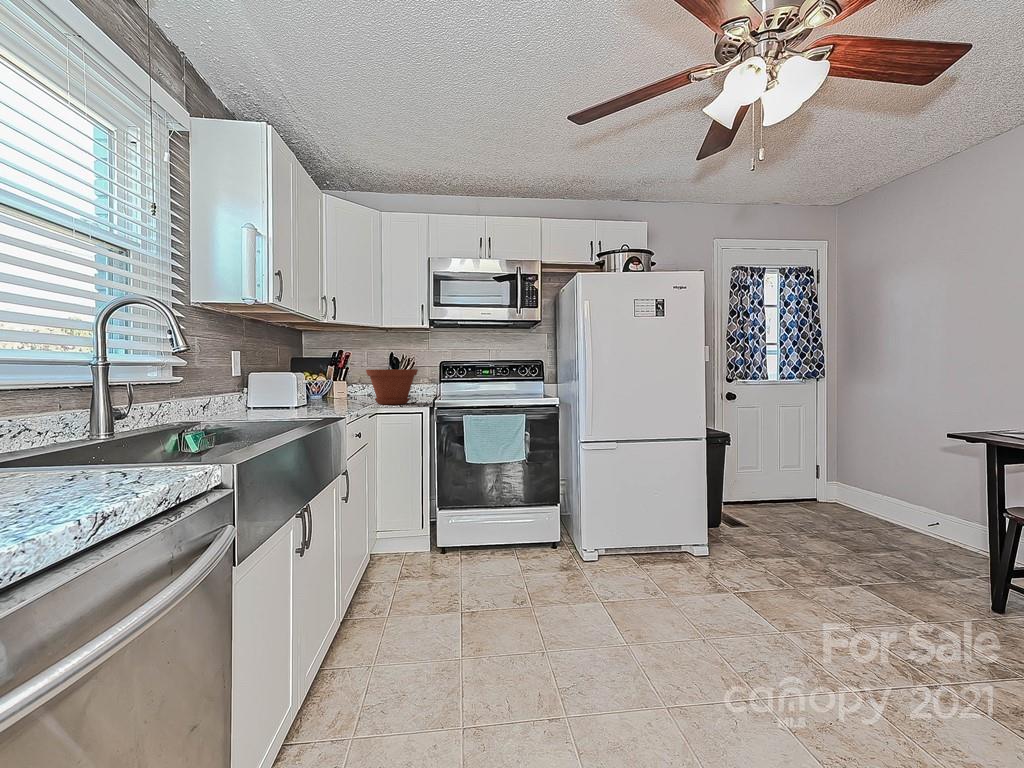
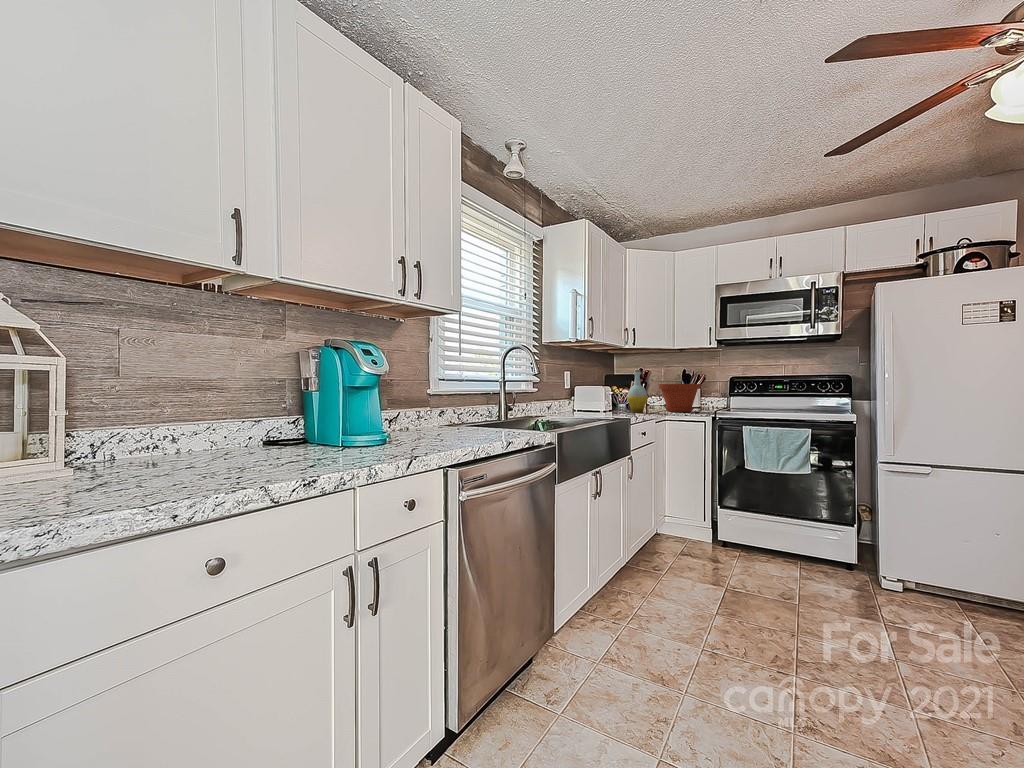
bottle: none [327,351,355,408] -> present [627,370,648,413]

